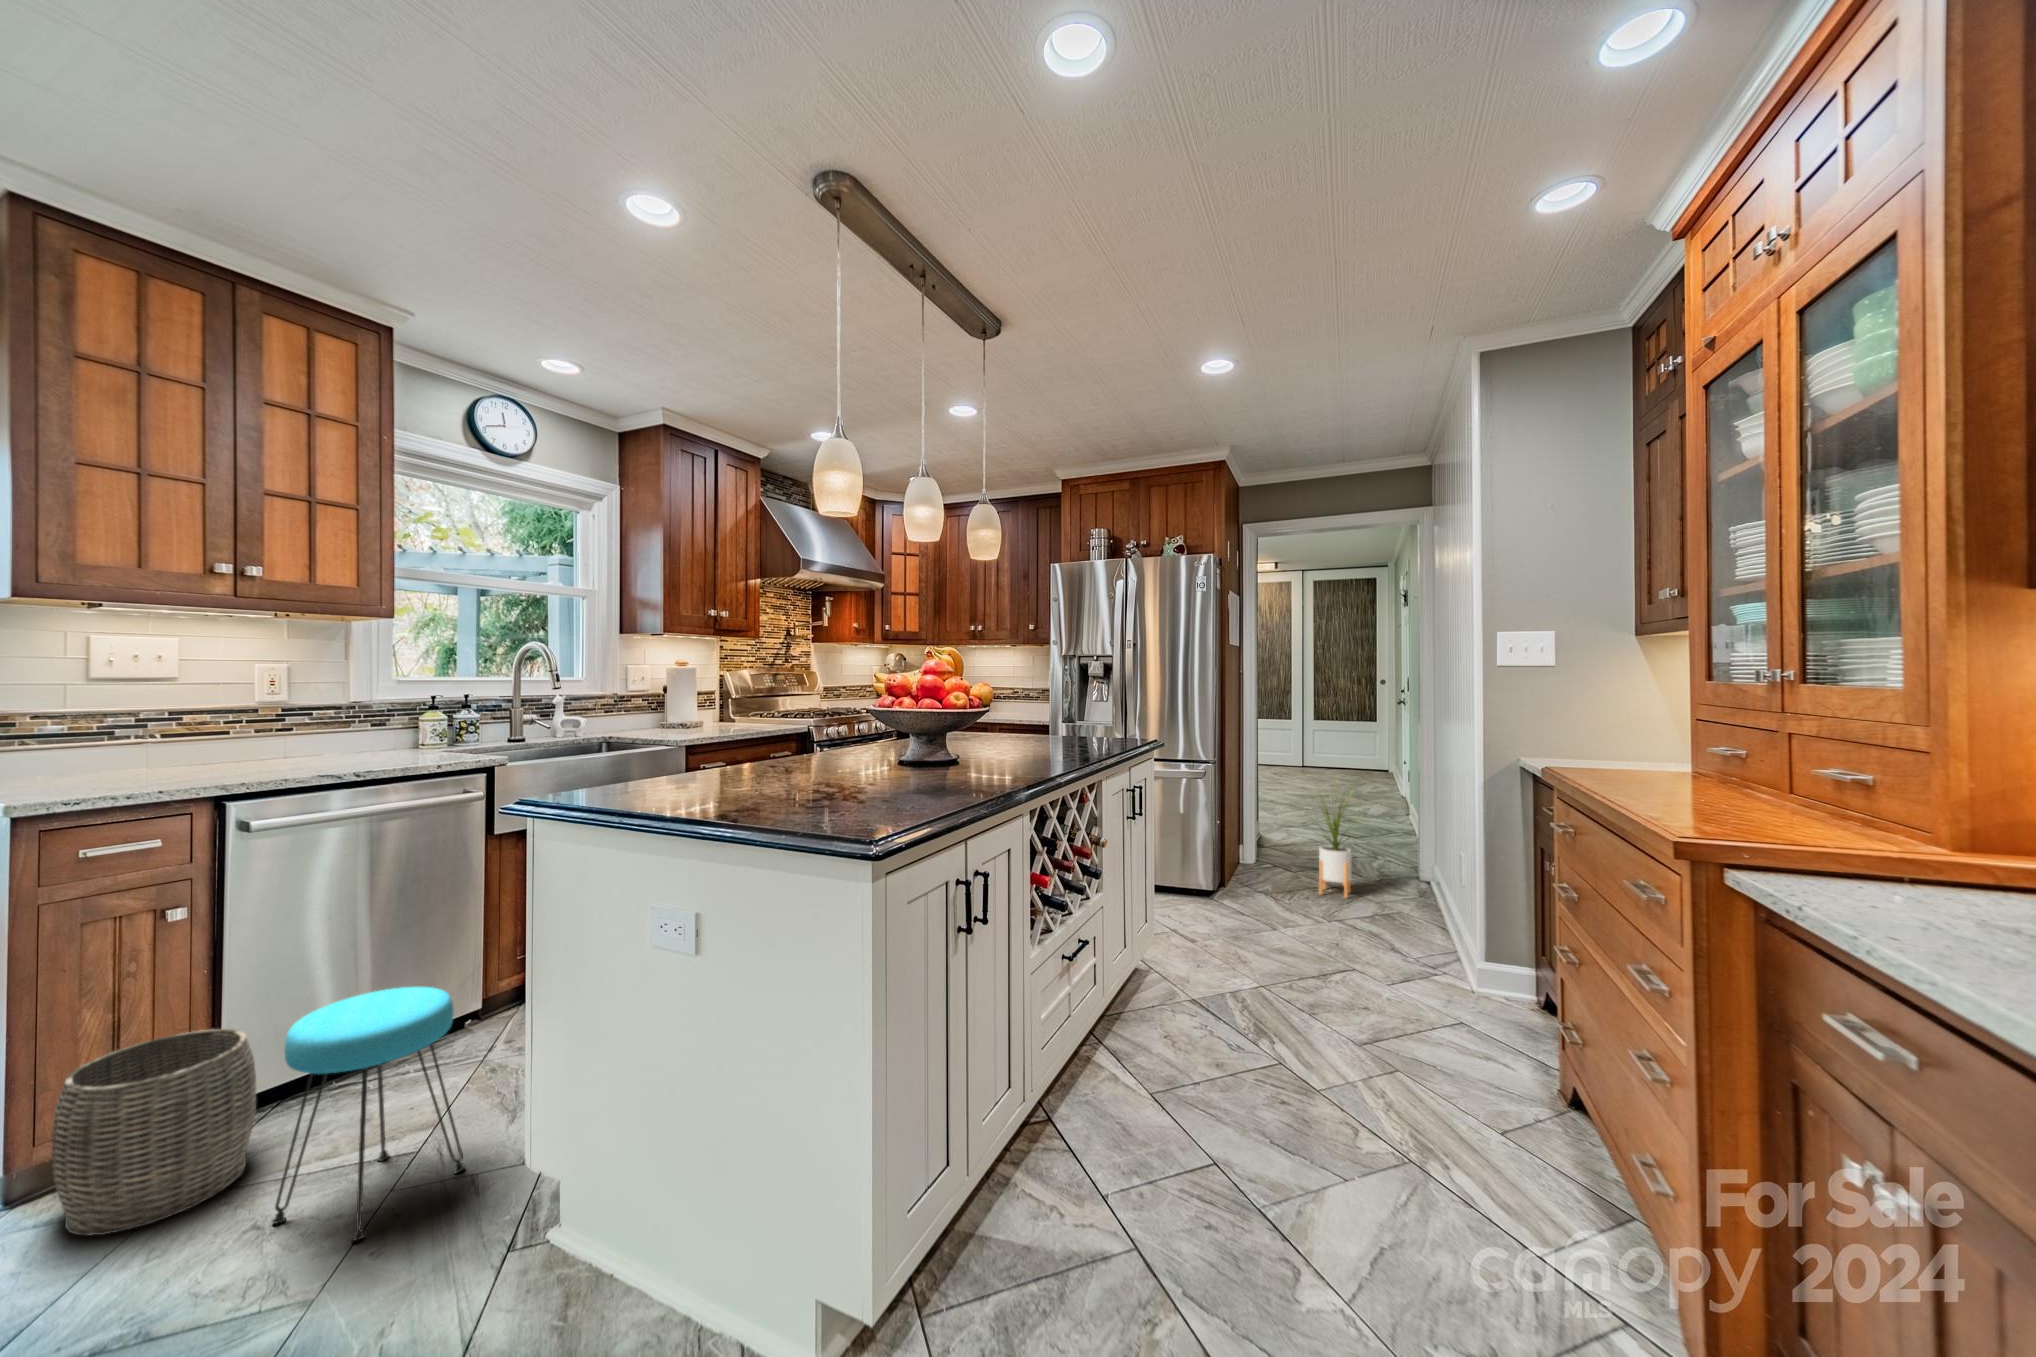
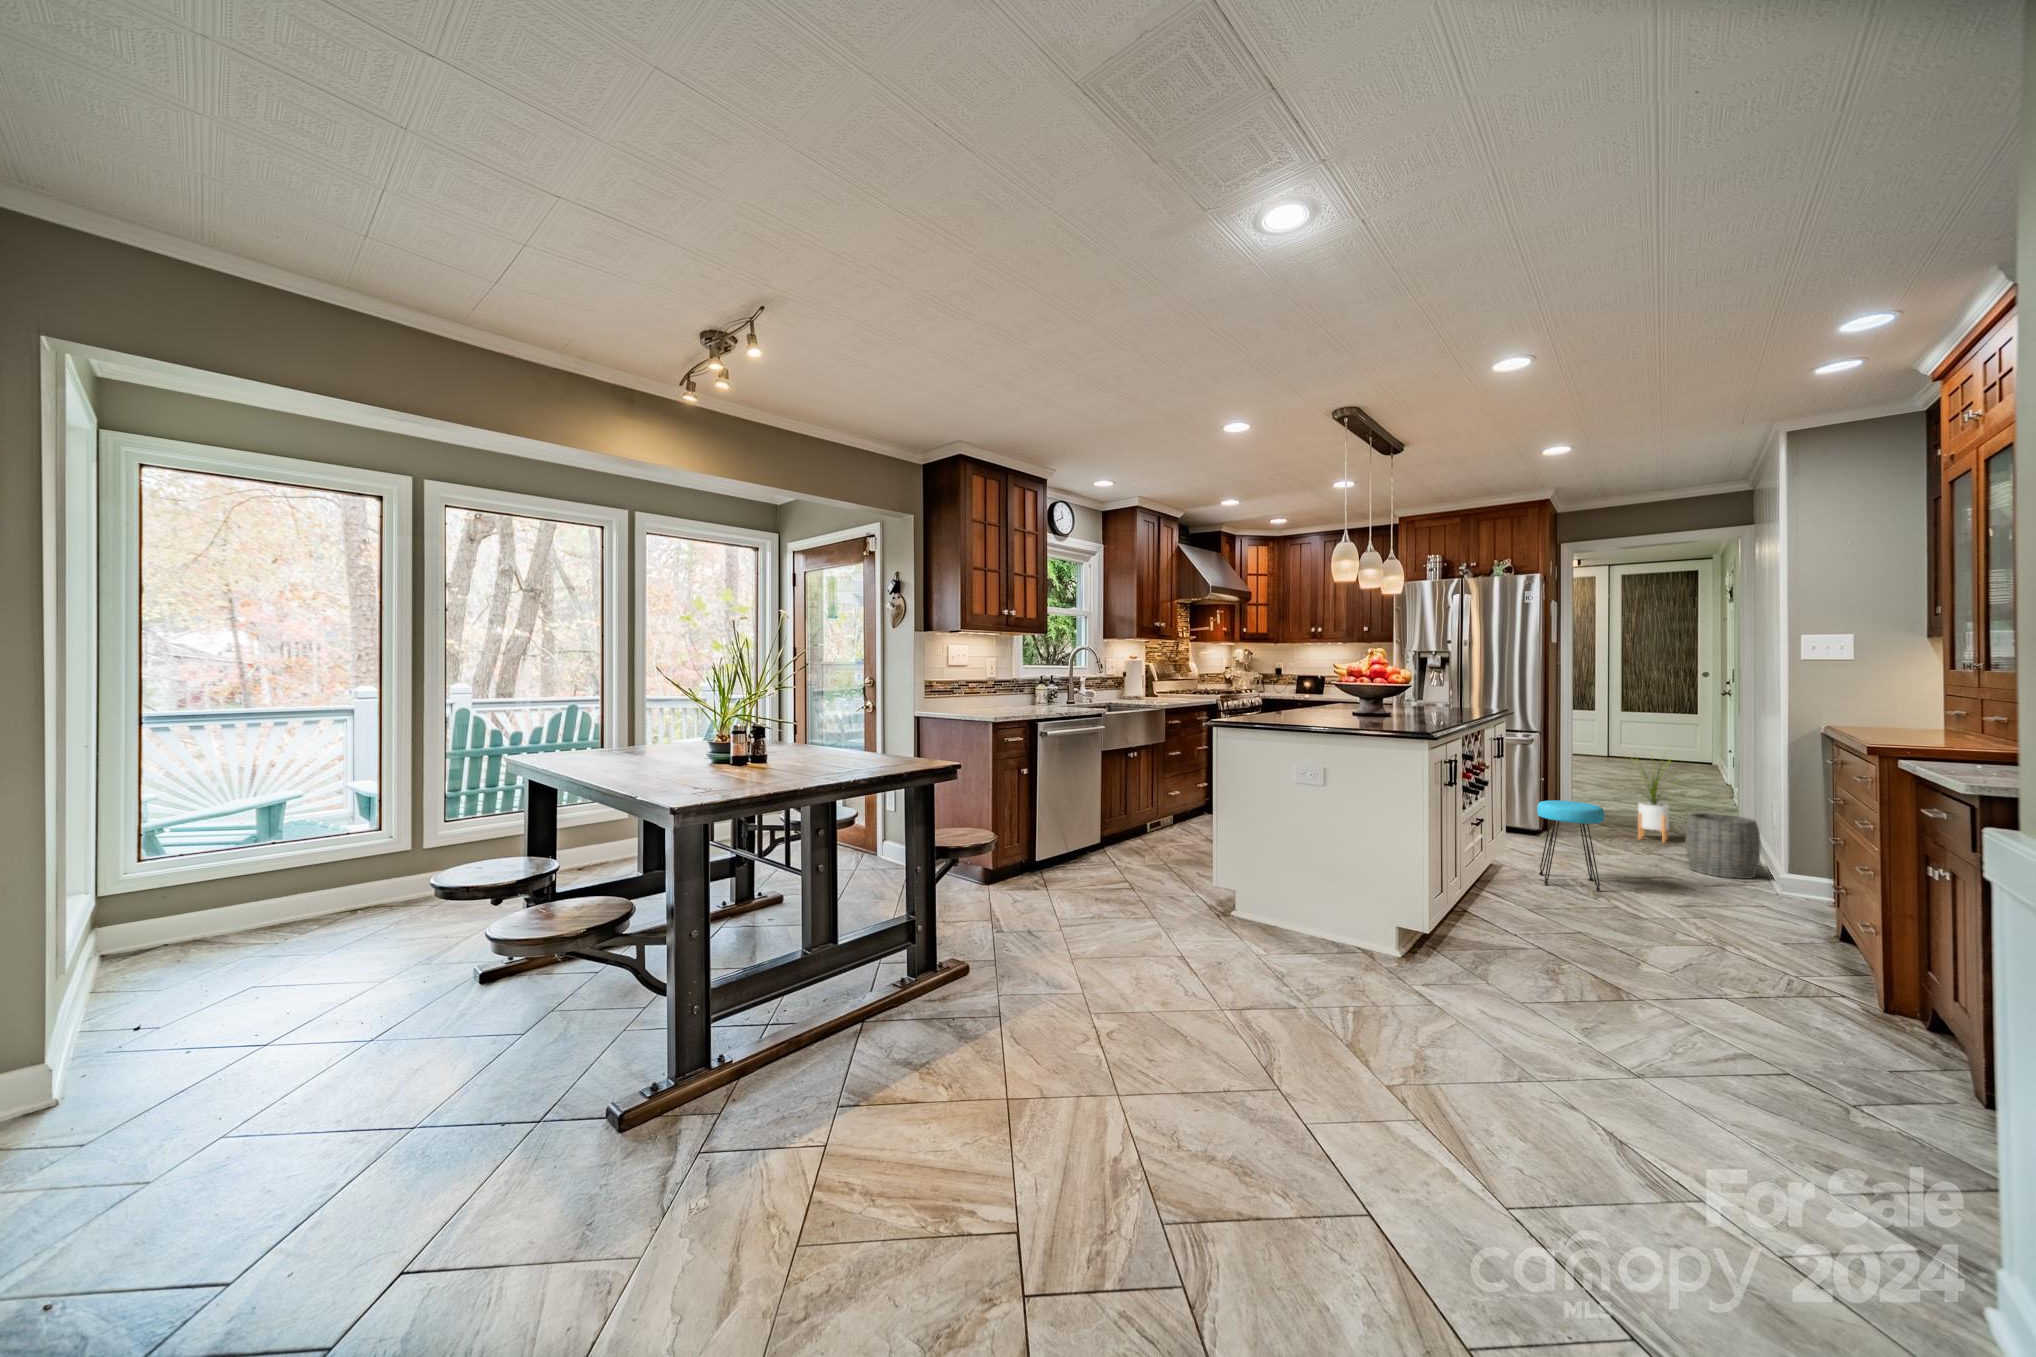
stool: present [272,987,465,1241] -> present [1537,800,1604,890]
woven basket: present [52,1029,256,1236] -> present [1686,813,1761,879]

